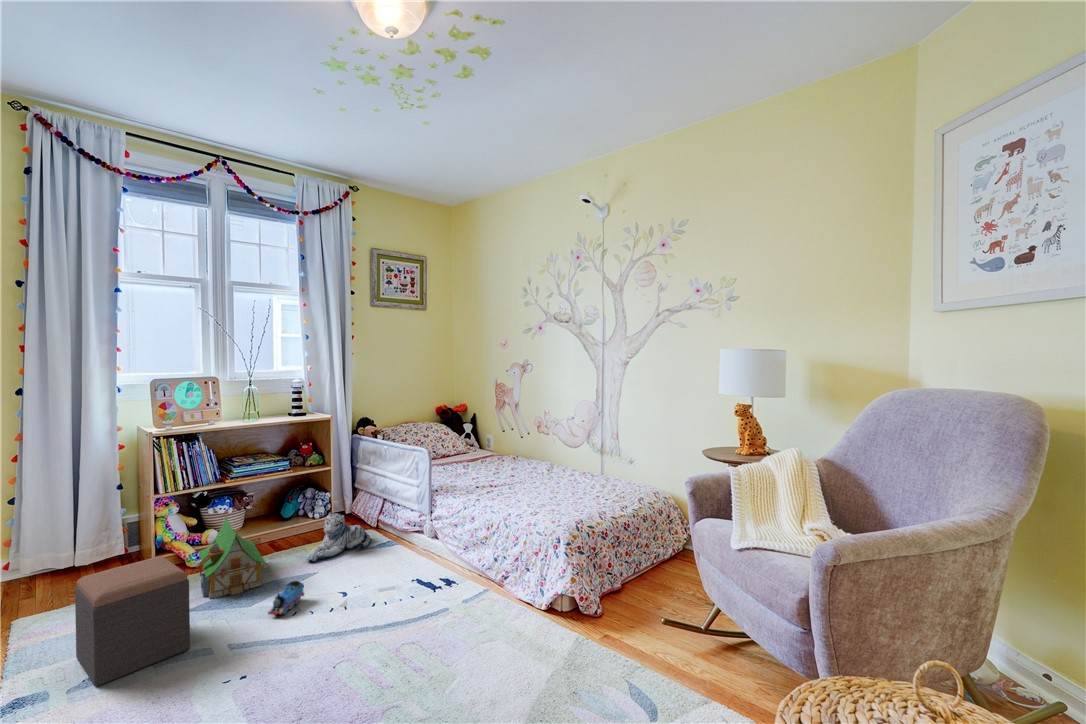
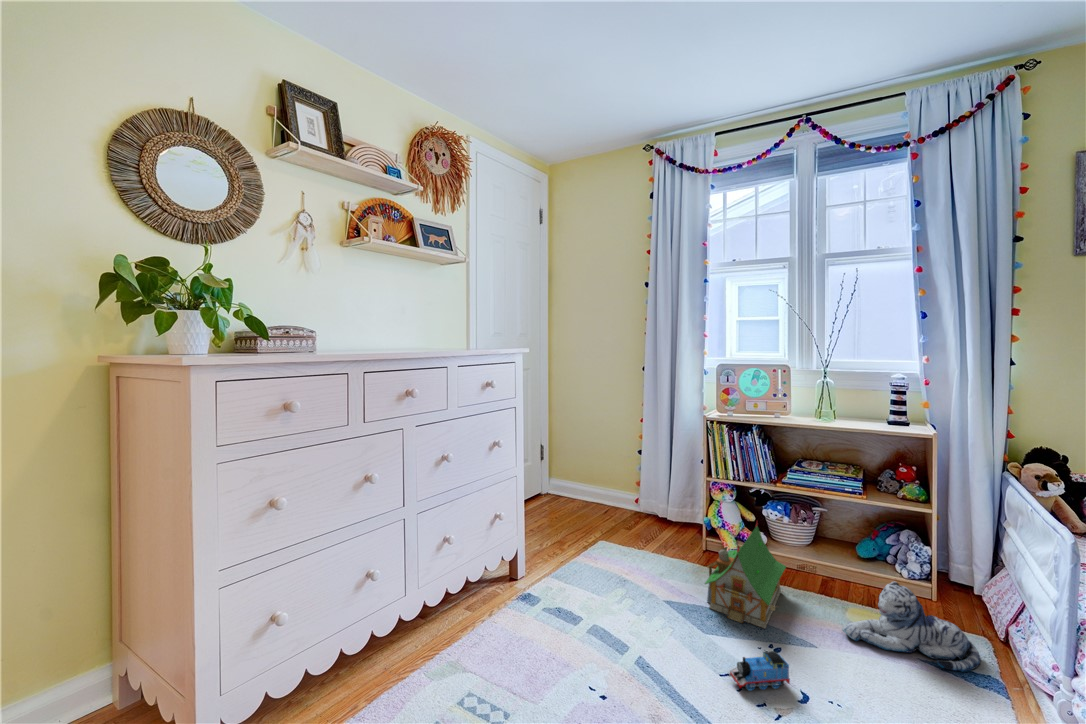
footstool: present [75,556,190,686] -> none [570,530,656,653]

